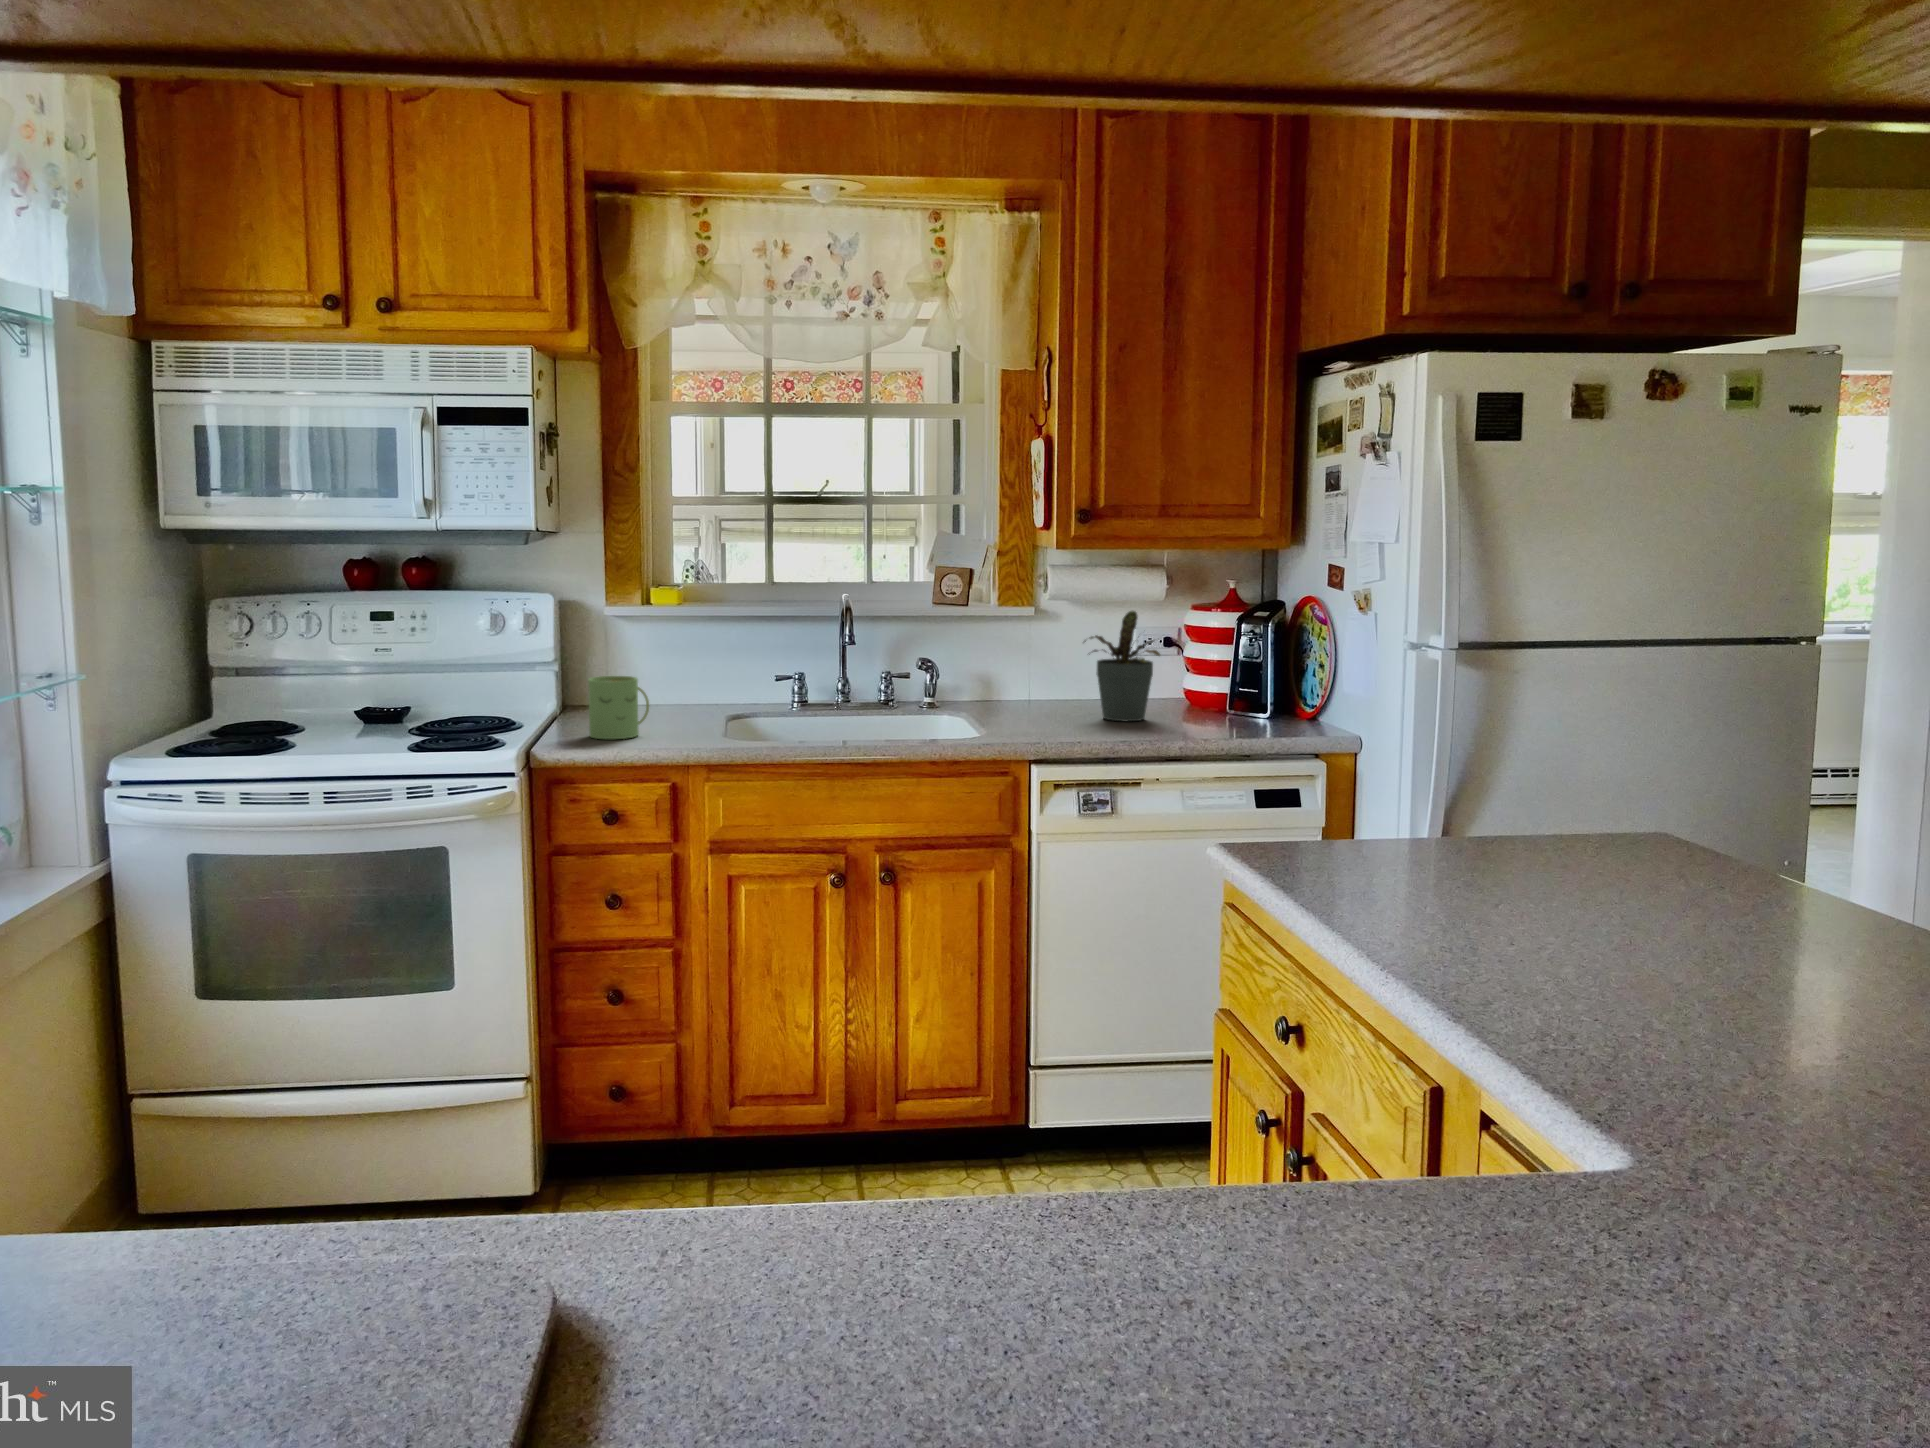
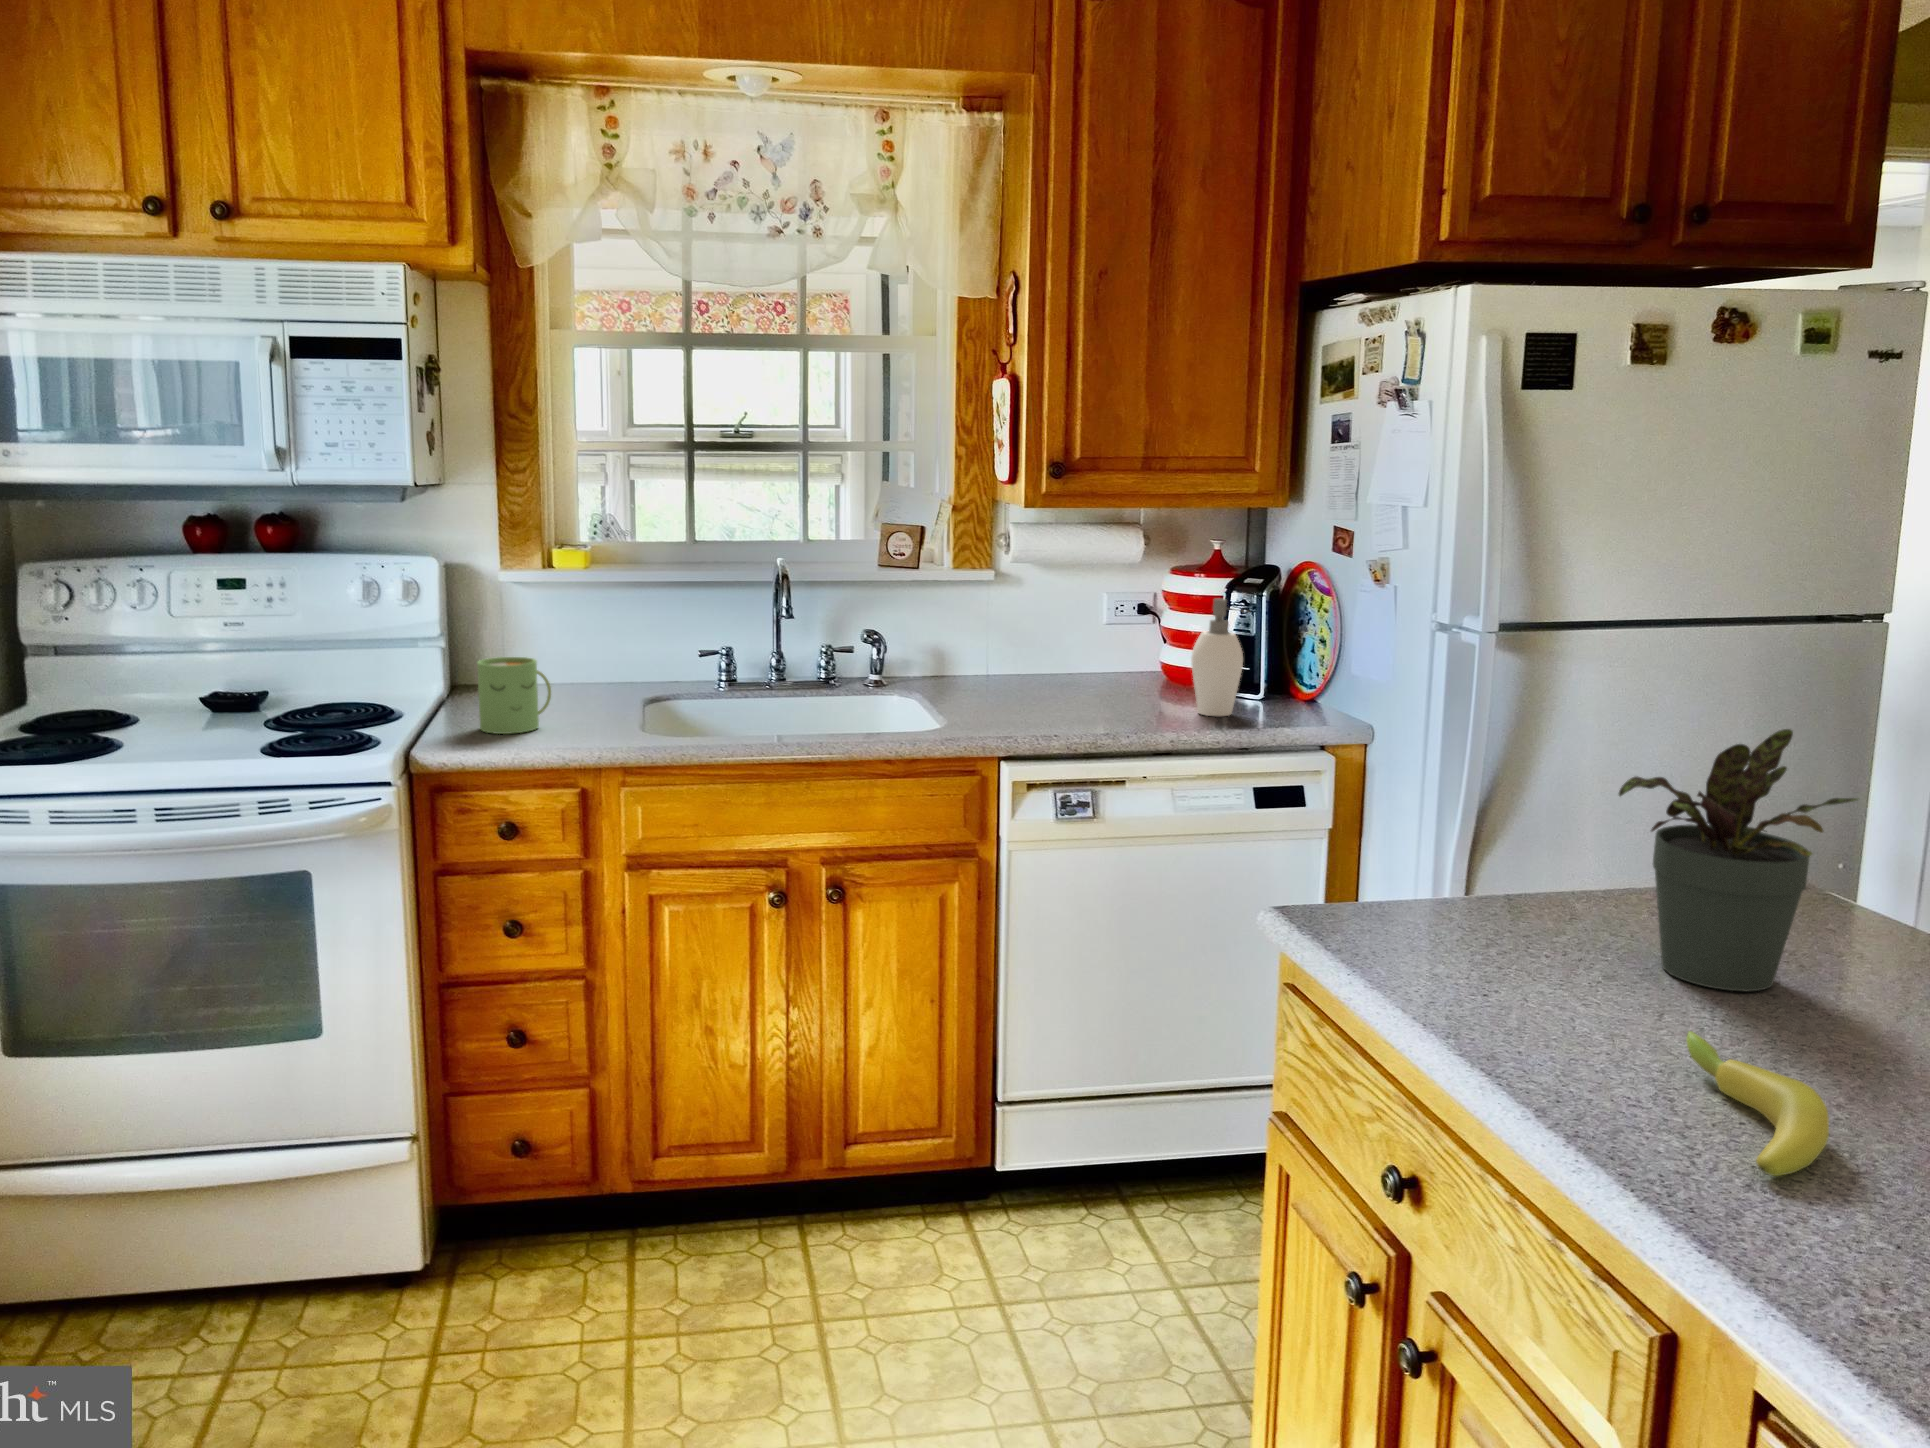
potted plant: present [1085,611,1160,721] -> present [1619,729,1858,992]
soap dispenser: none [1203,628,1252,731] -> present [1191,599,1246,716]
banana: none [1484,906,1557,981] -> present [1686,1031,1829,1176]

